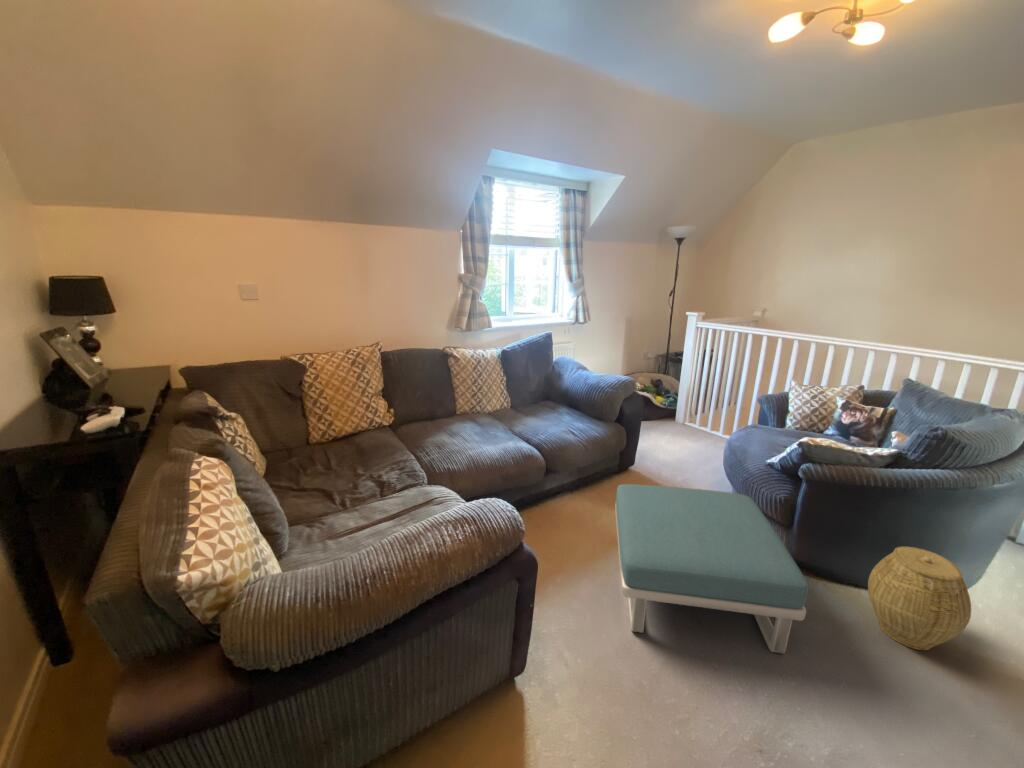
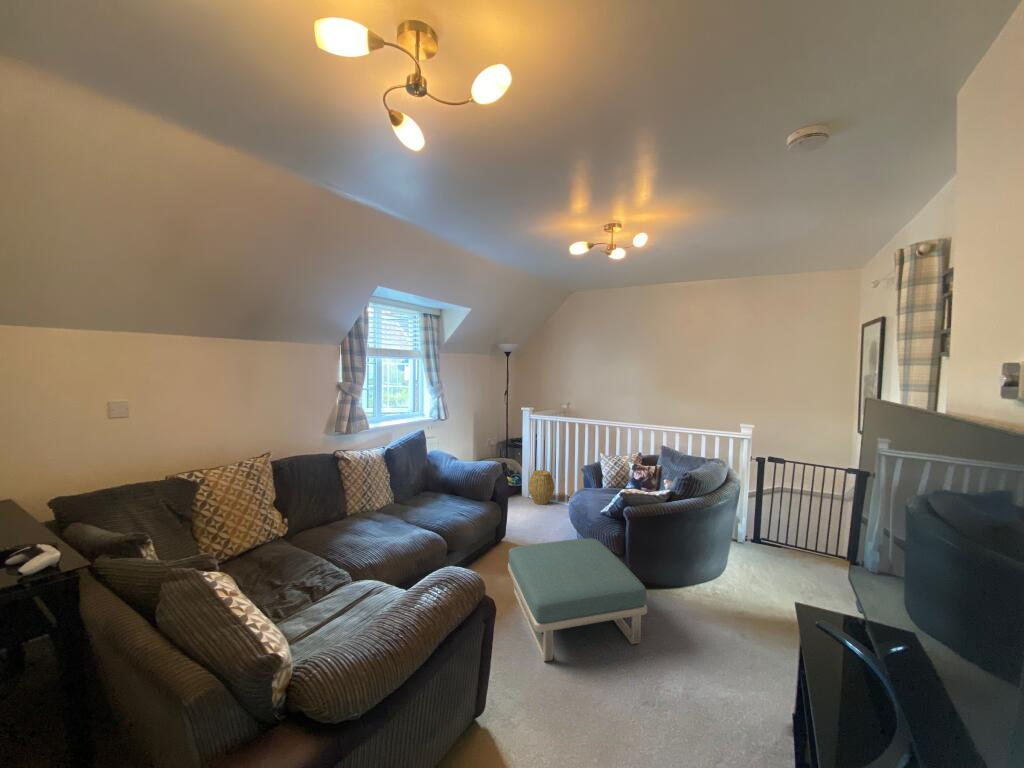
woven basket: present [868,547,971,650] -> present [528,470,554,505]

